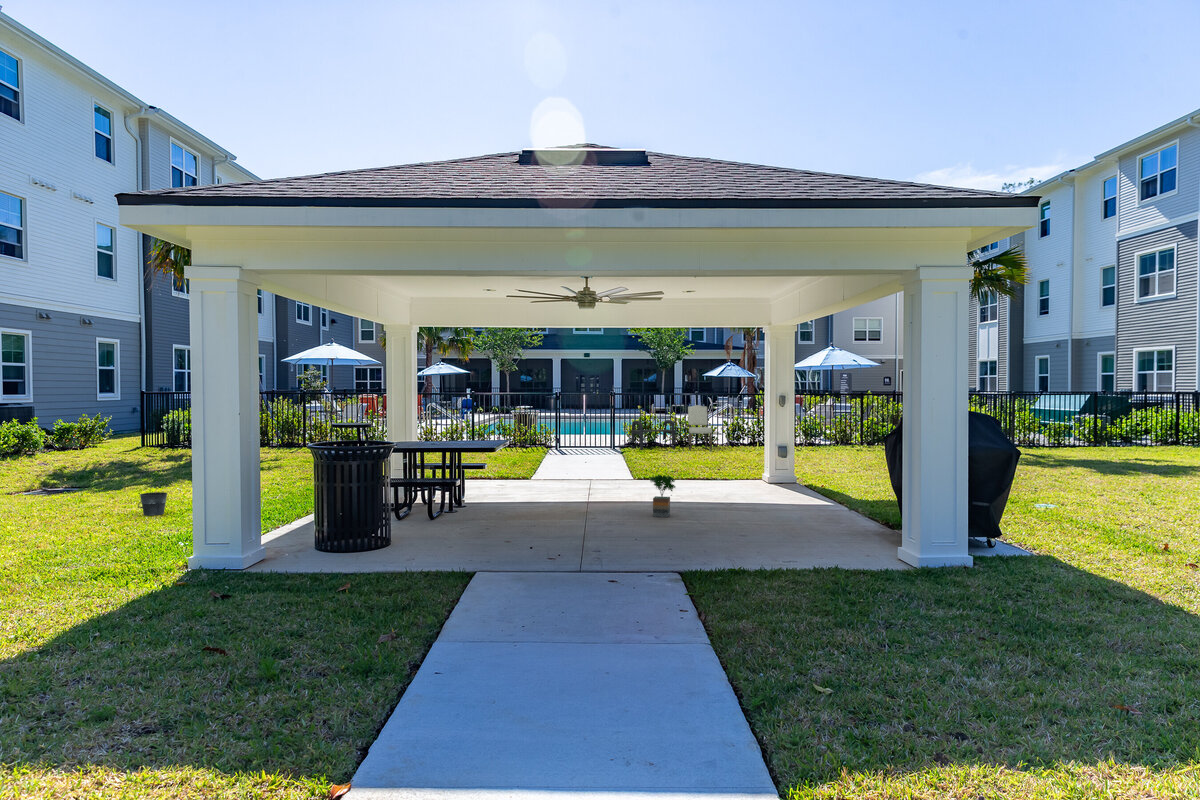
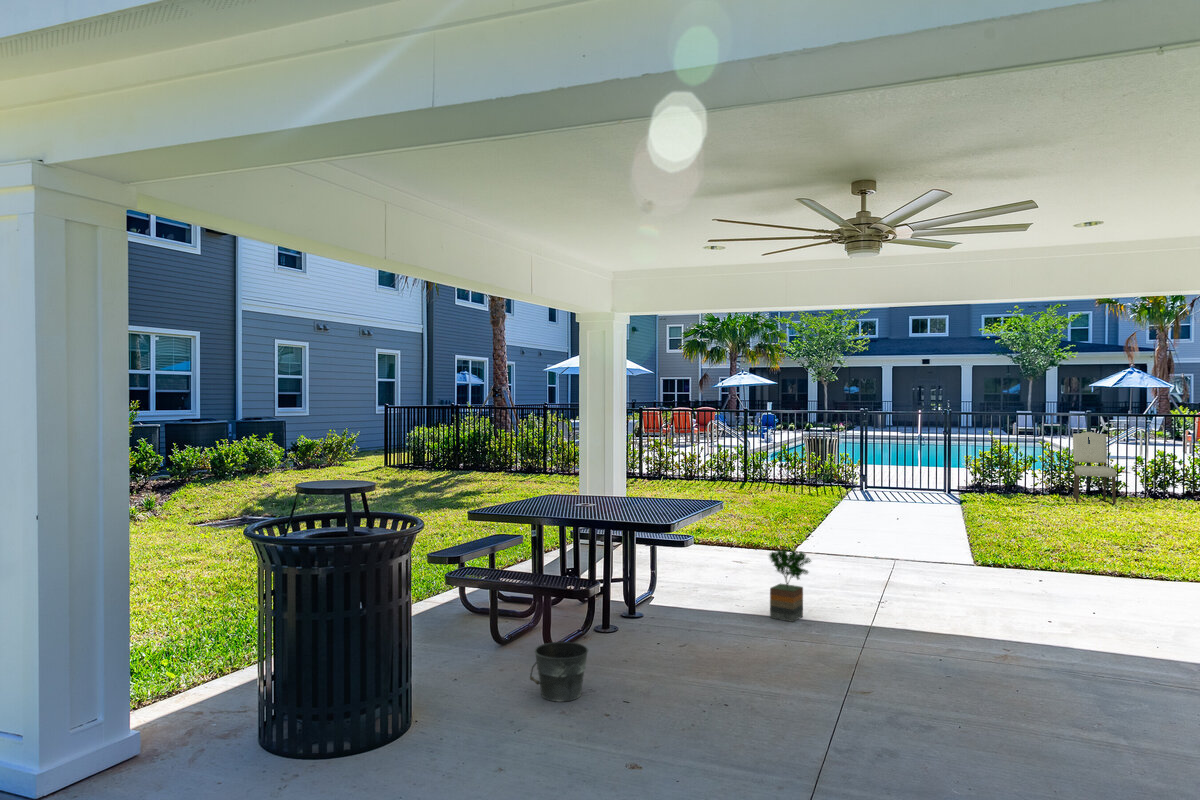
bench: present [631,420,675,450] -> none [978,453,1051,496]
potted tree: present [650,475,675,517] -> present [769,550,811,622]
bucket: present [138,492,167,516] -> present [530,642,588,702]

